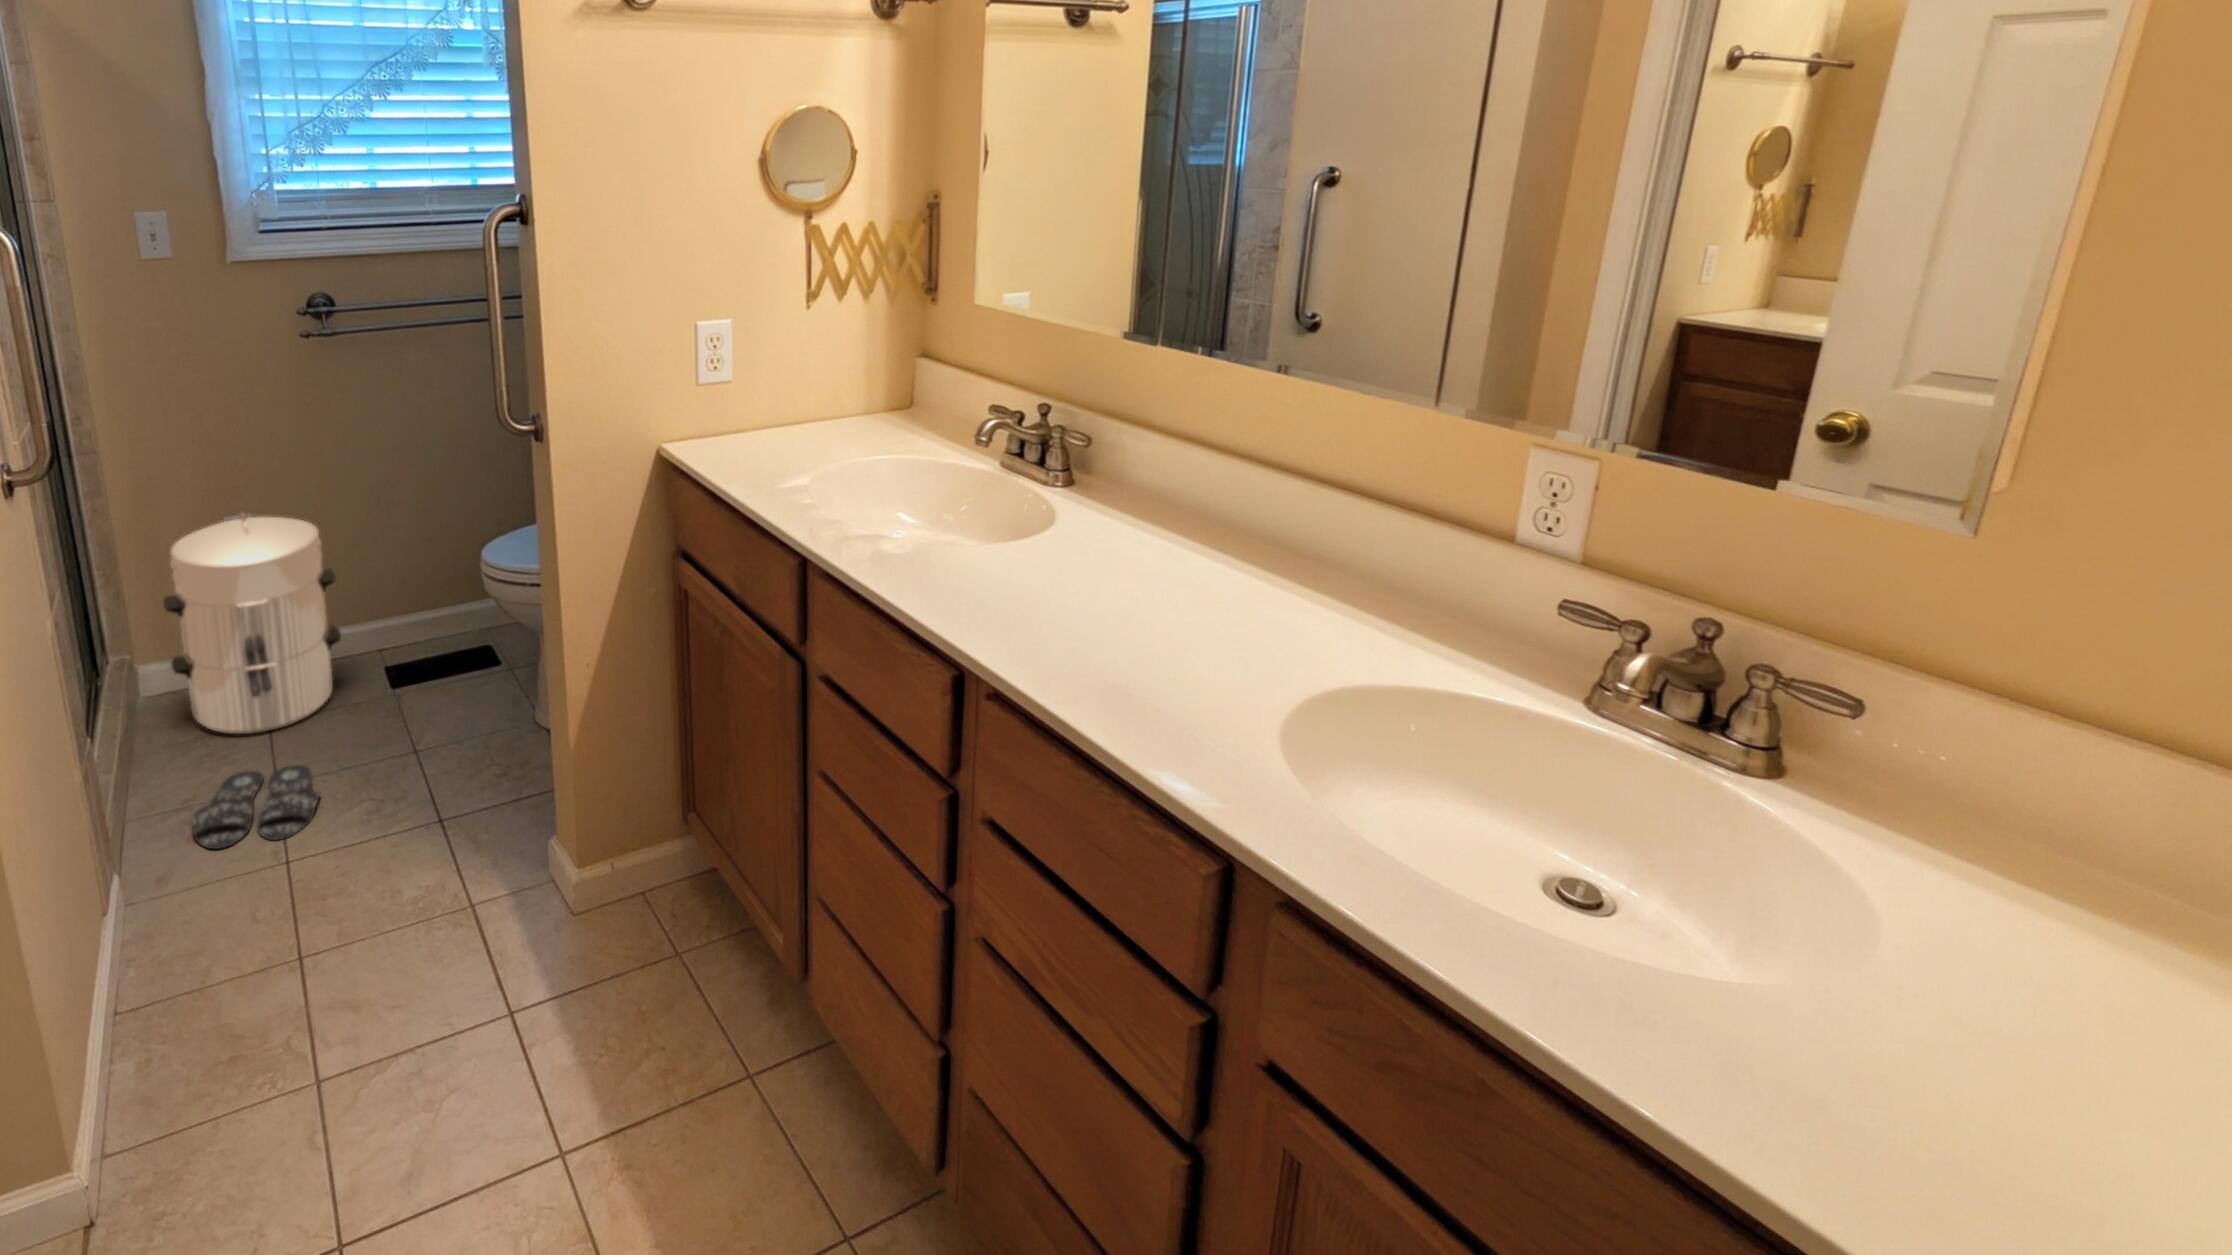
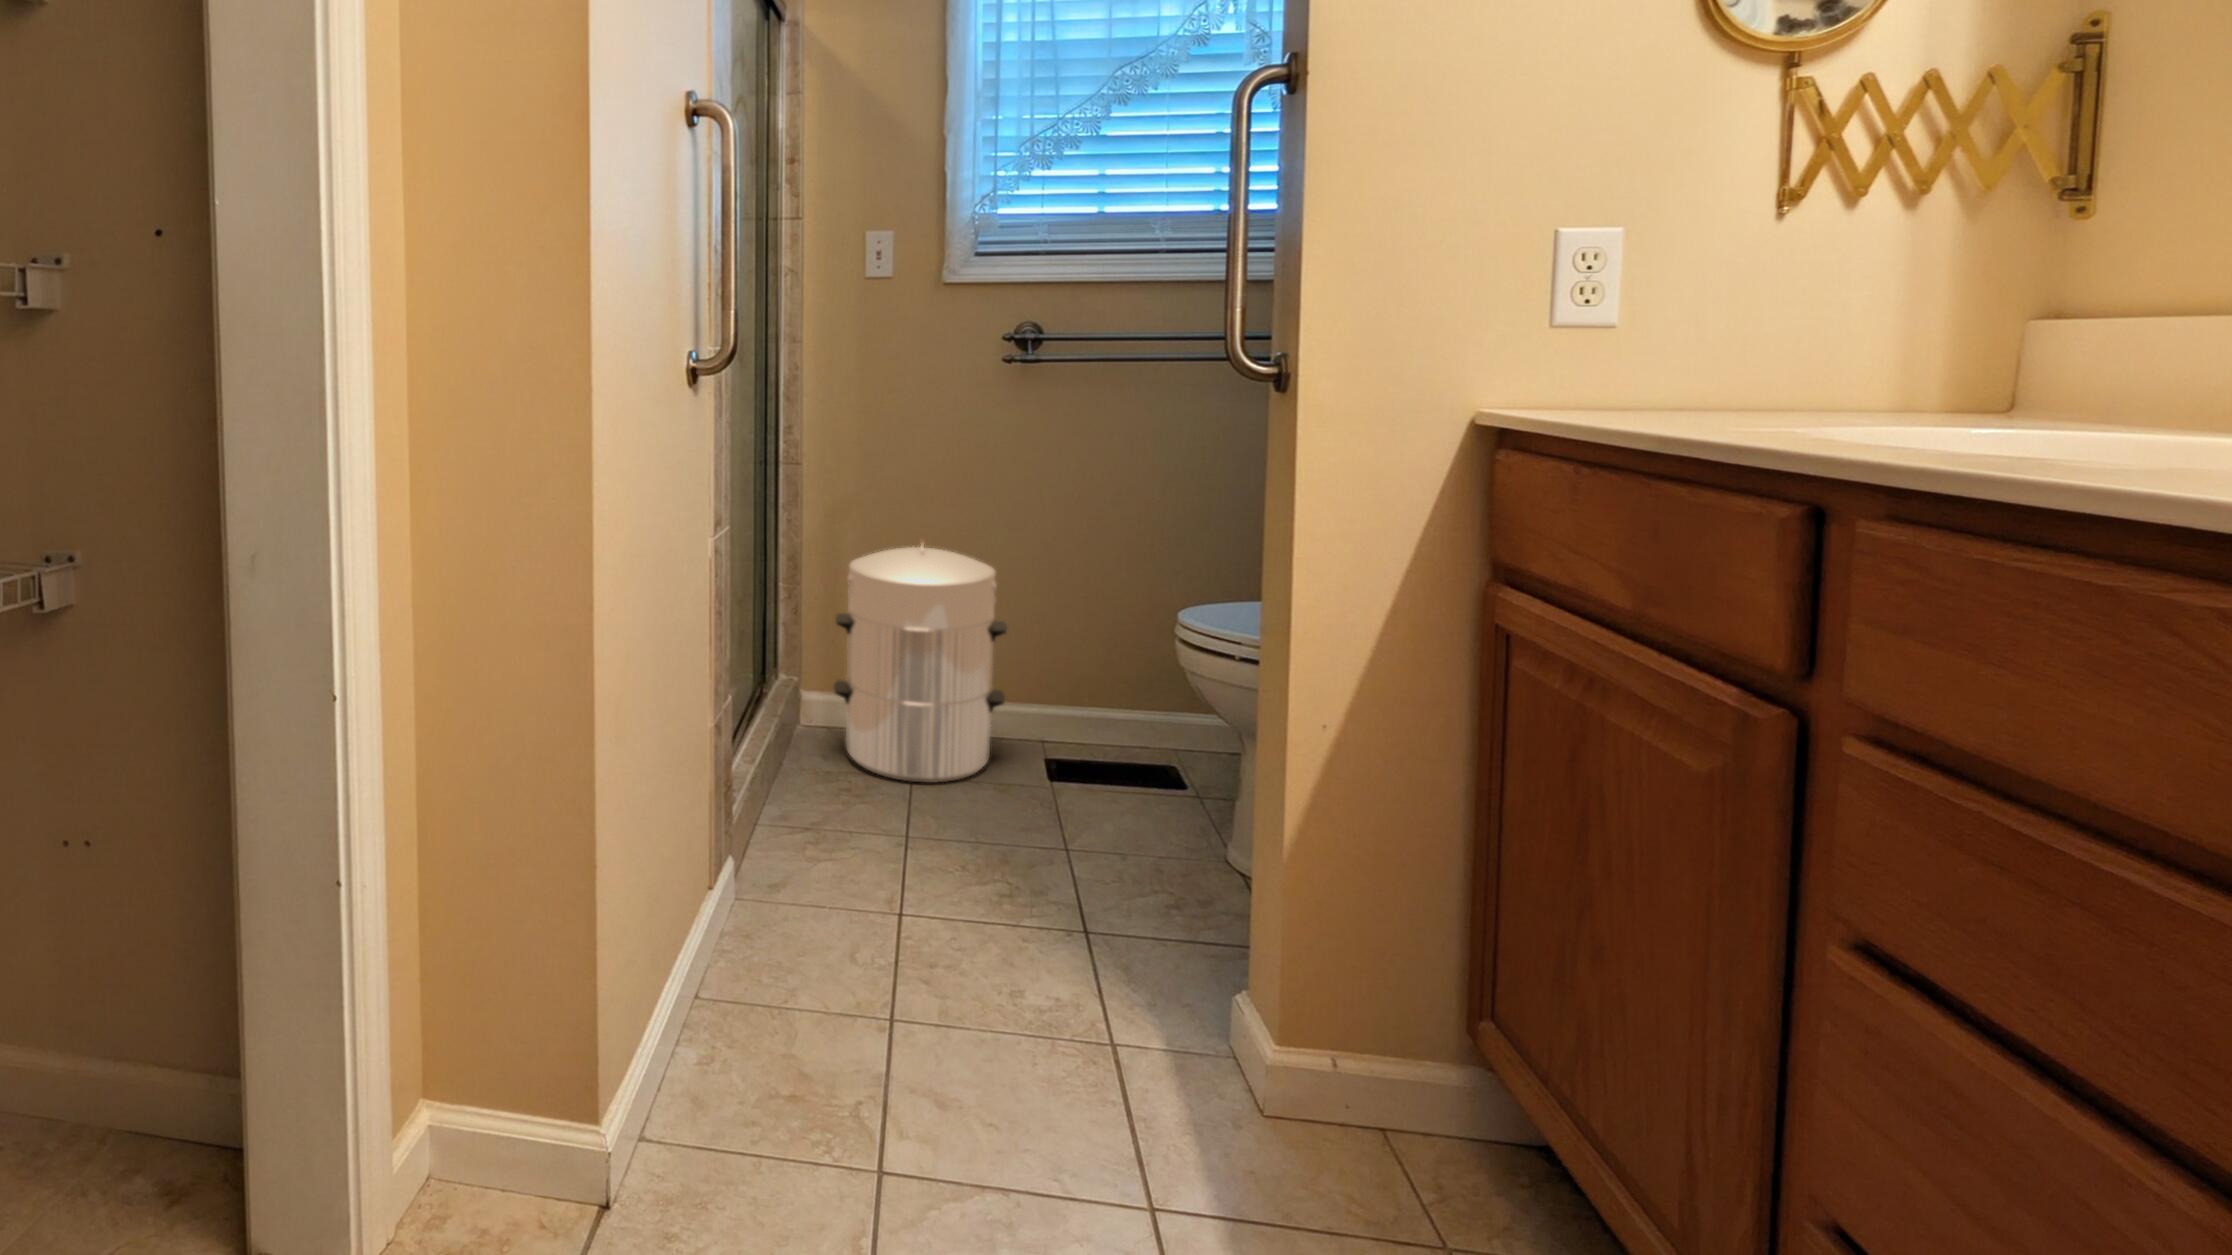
slippers: present [192,765,320,849] -> none [818,811,955,888]

